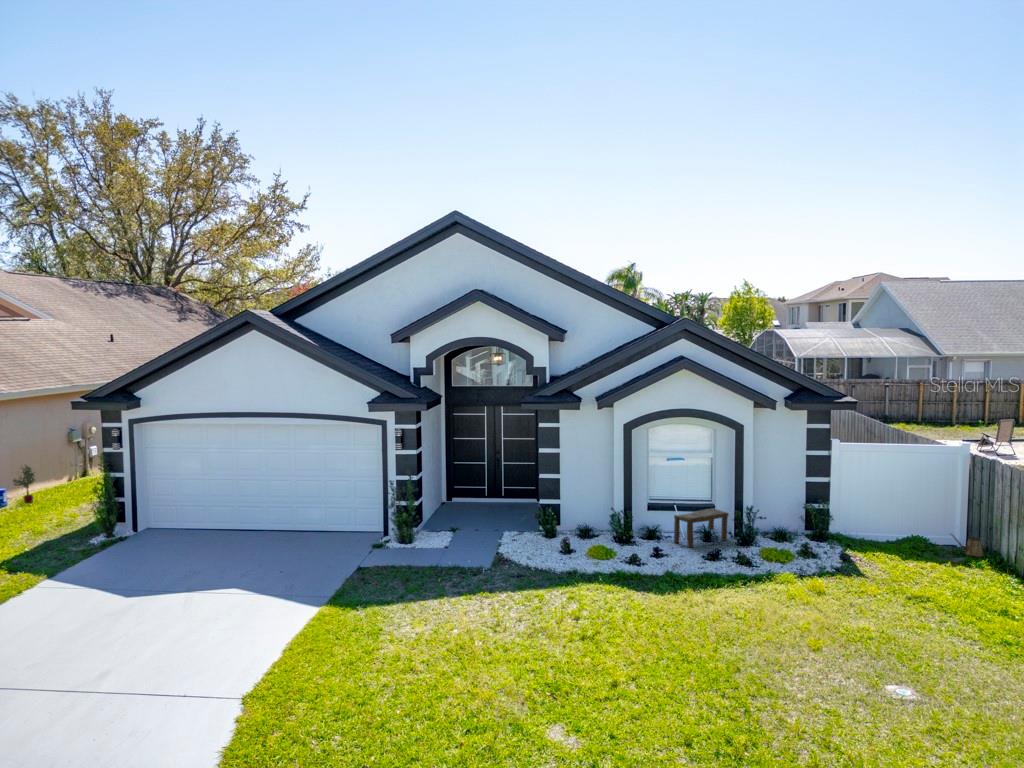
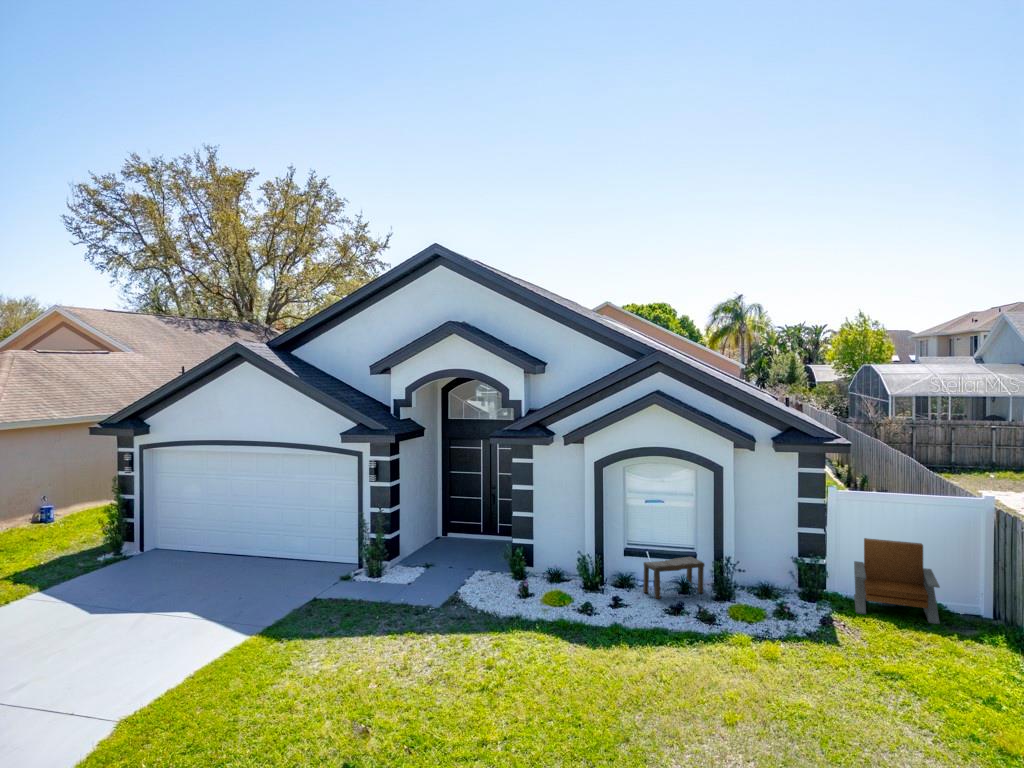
potted tree: present [13,465,35,503] -> none [66,484,87,519]
lounge chair: none [852,484,935,554] -> present [854,538,940,624]
watering can: present [951,534,988,557] -> none [959,601,1008,631]

